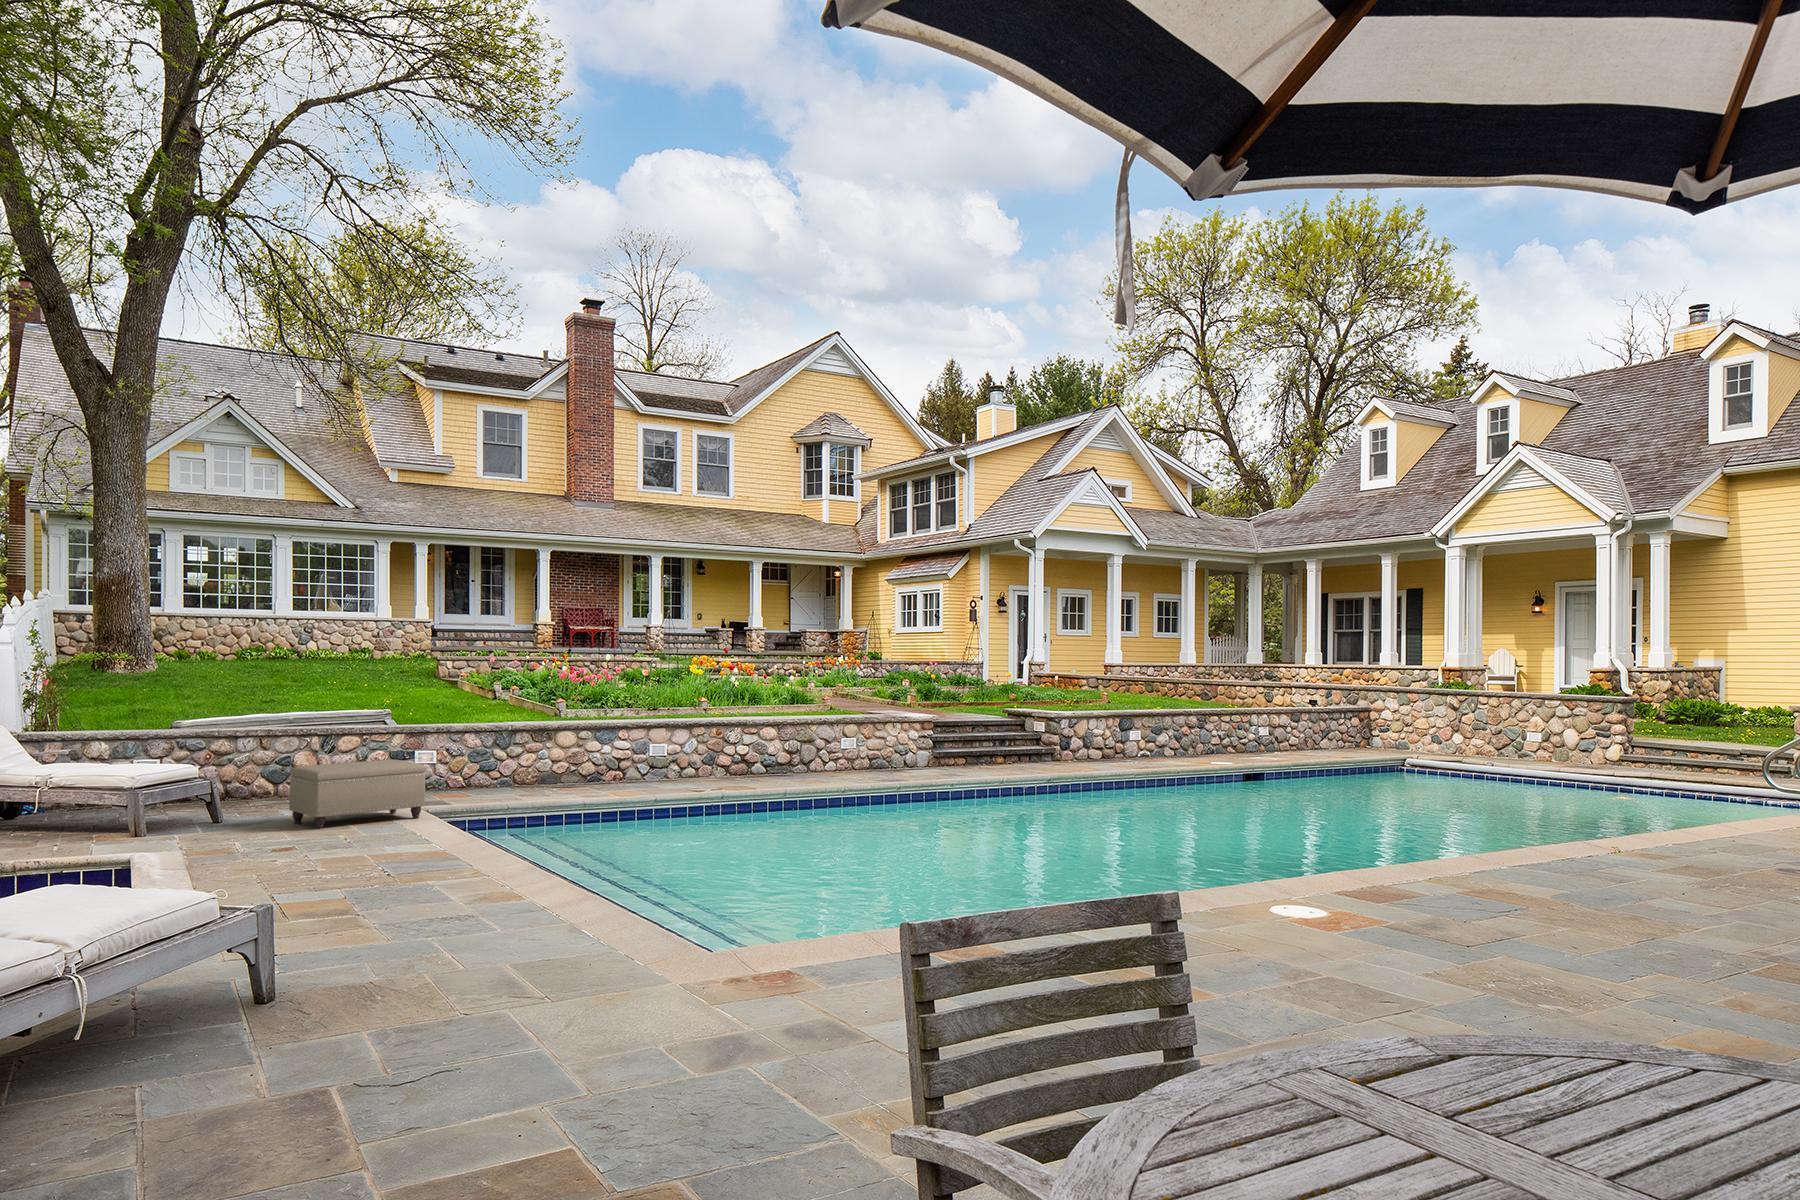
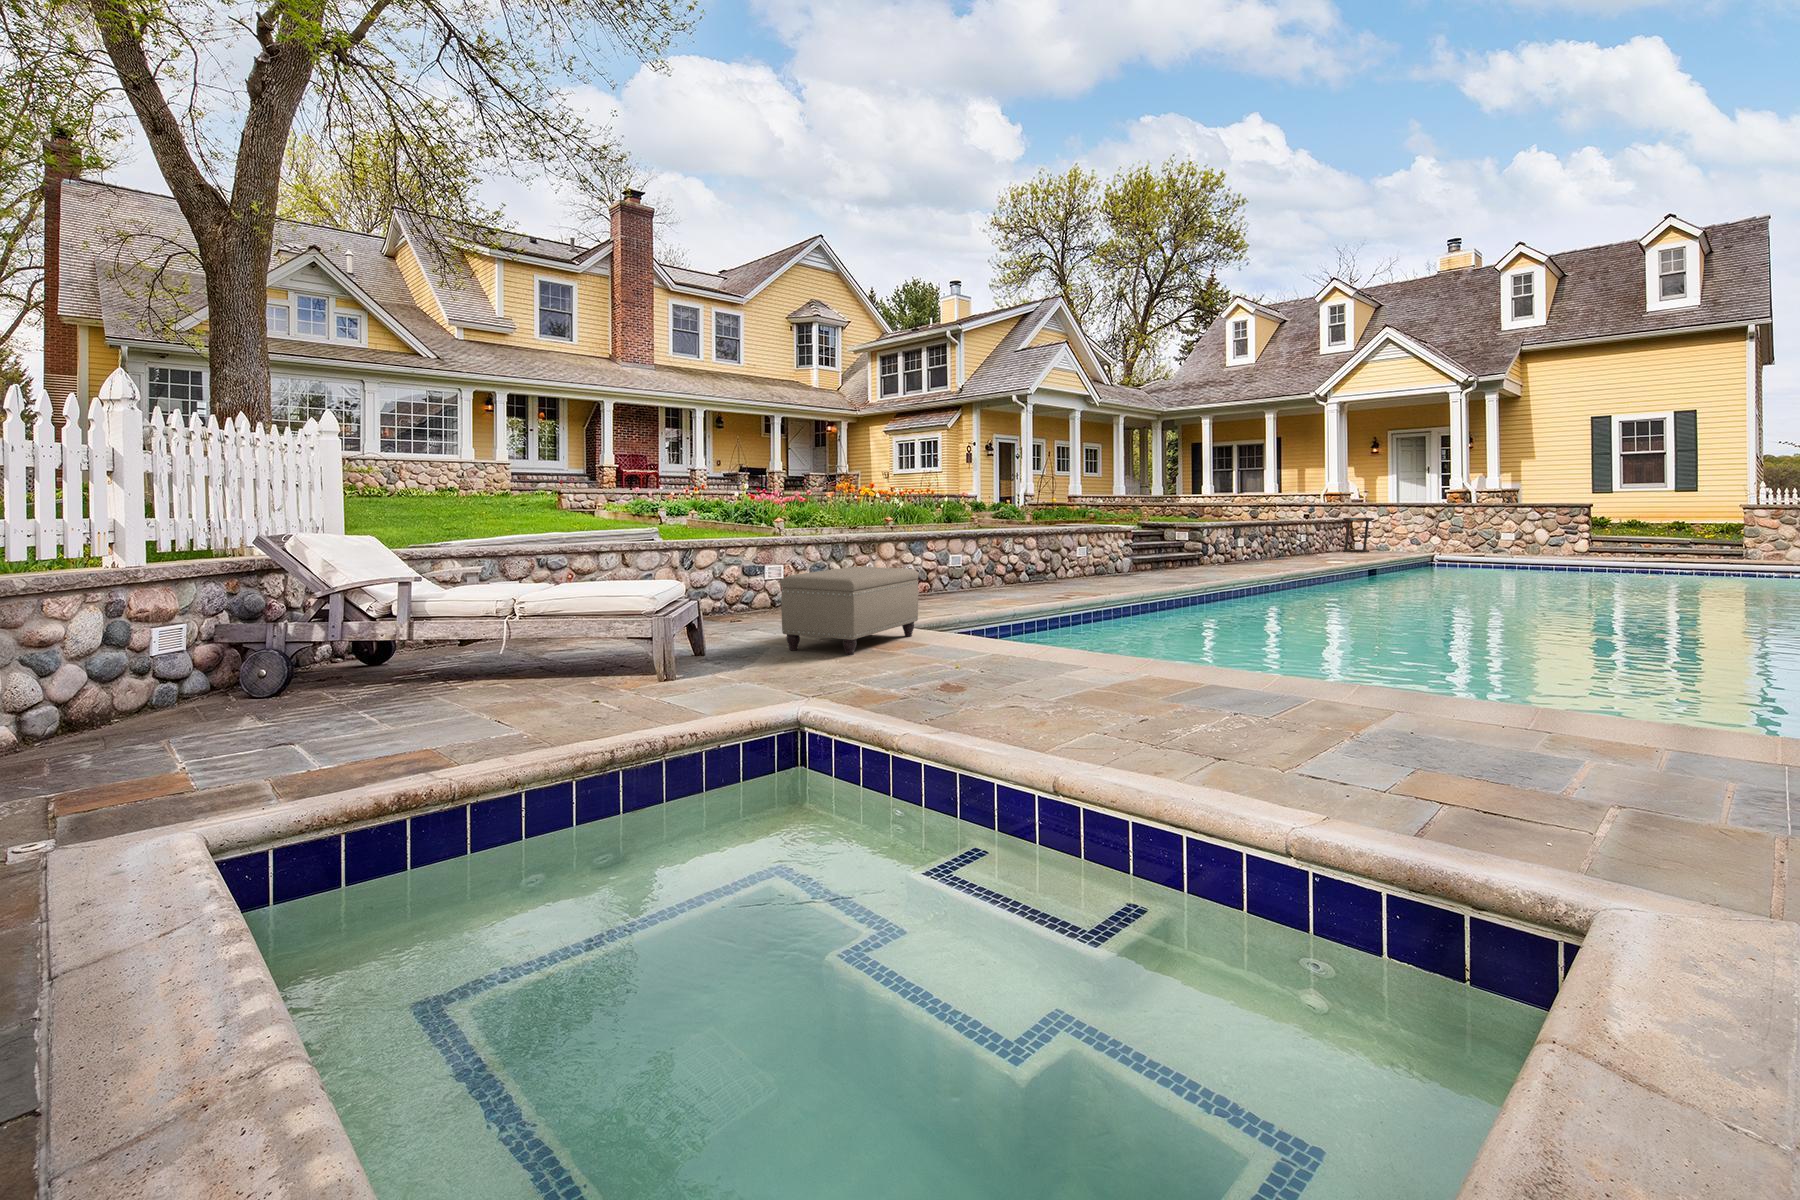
side table: none [1344,705,1394,751] -> present [1343,518,1374,553]

